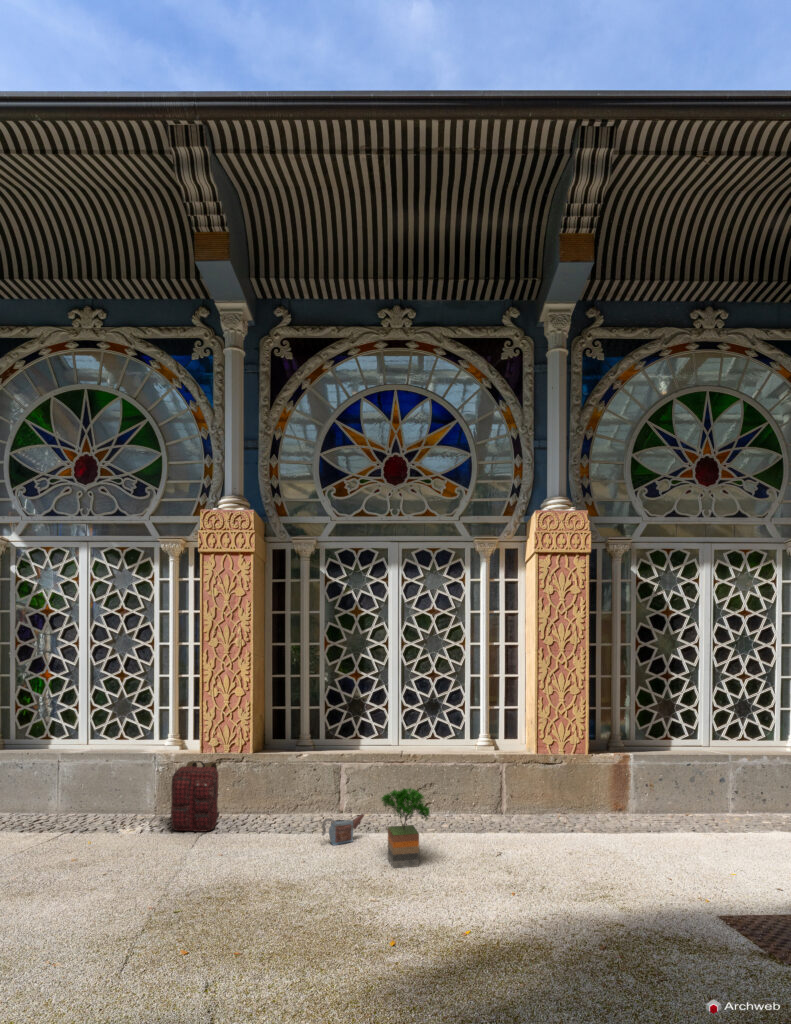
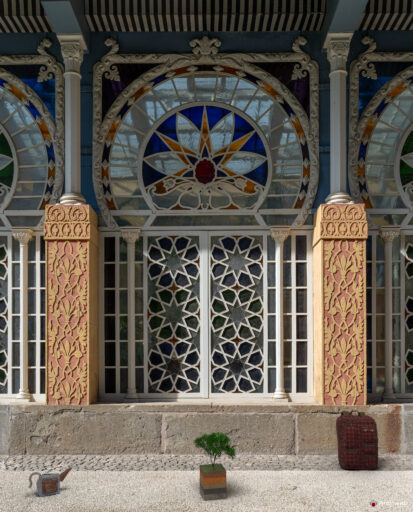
backpack: present [171,761,219,832] -> present [336,410,378,470]
watering can: present [322,814,364,845] -> present [29,468,72,497]

